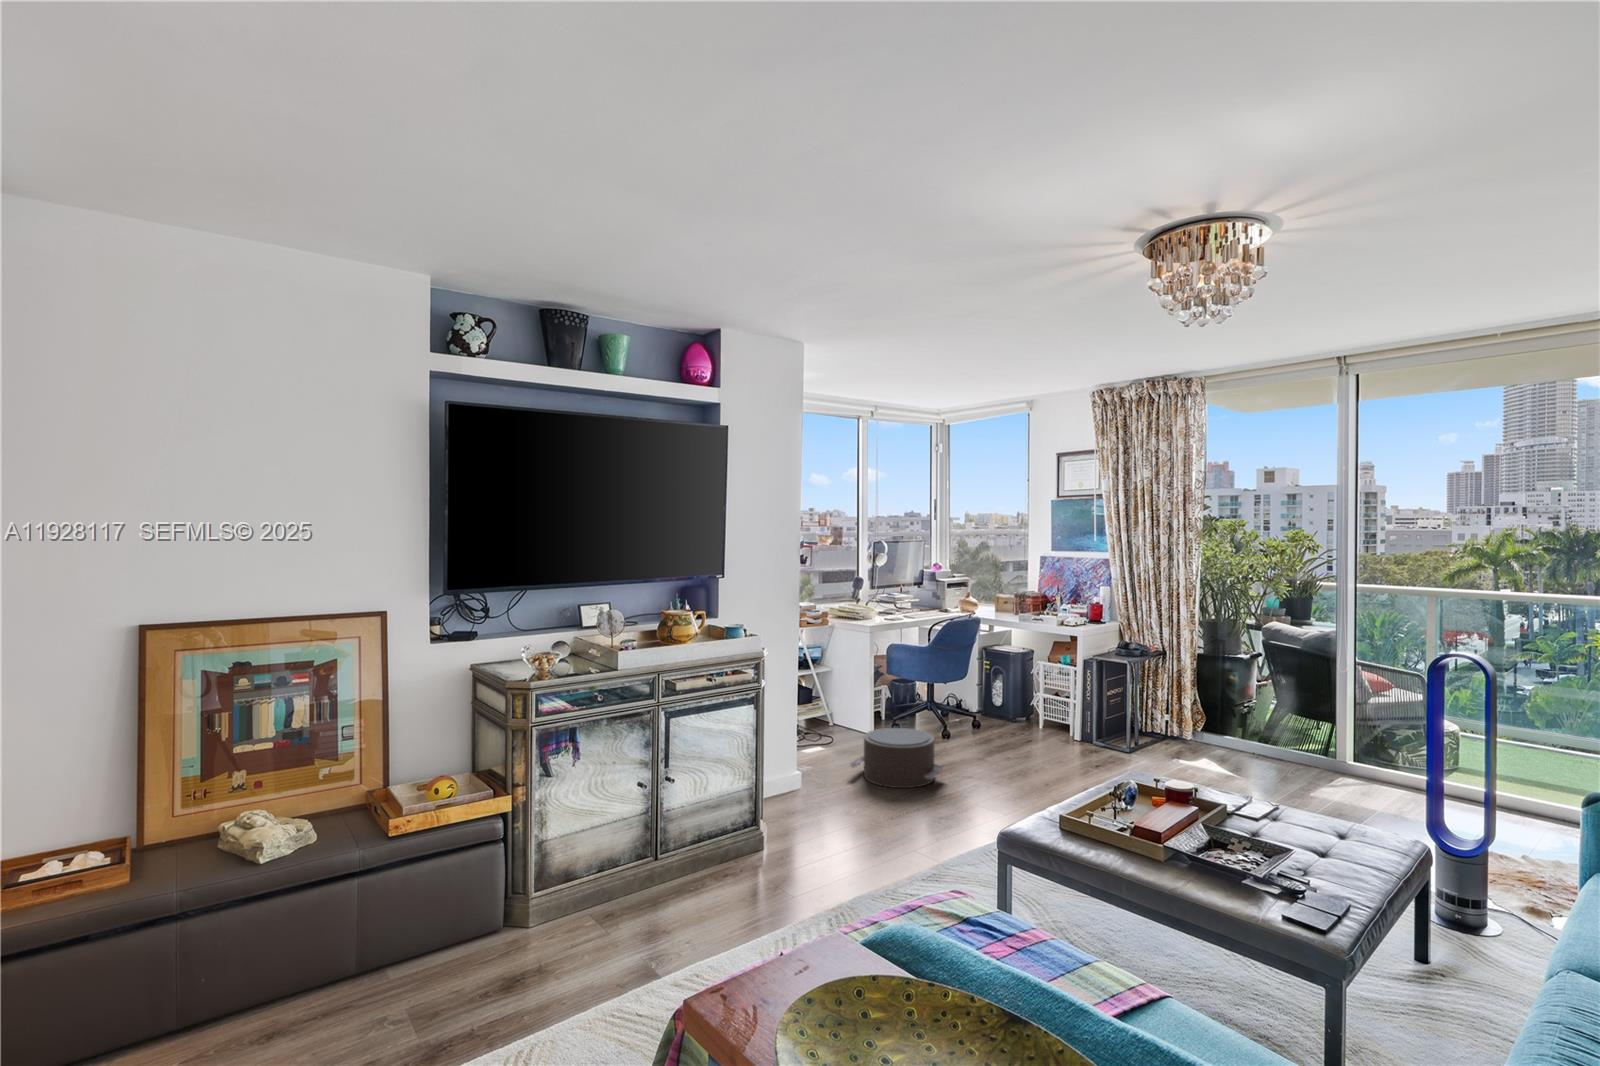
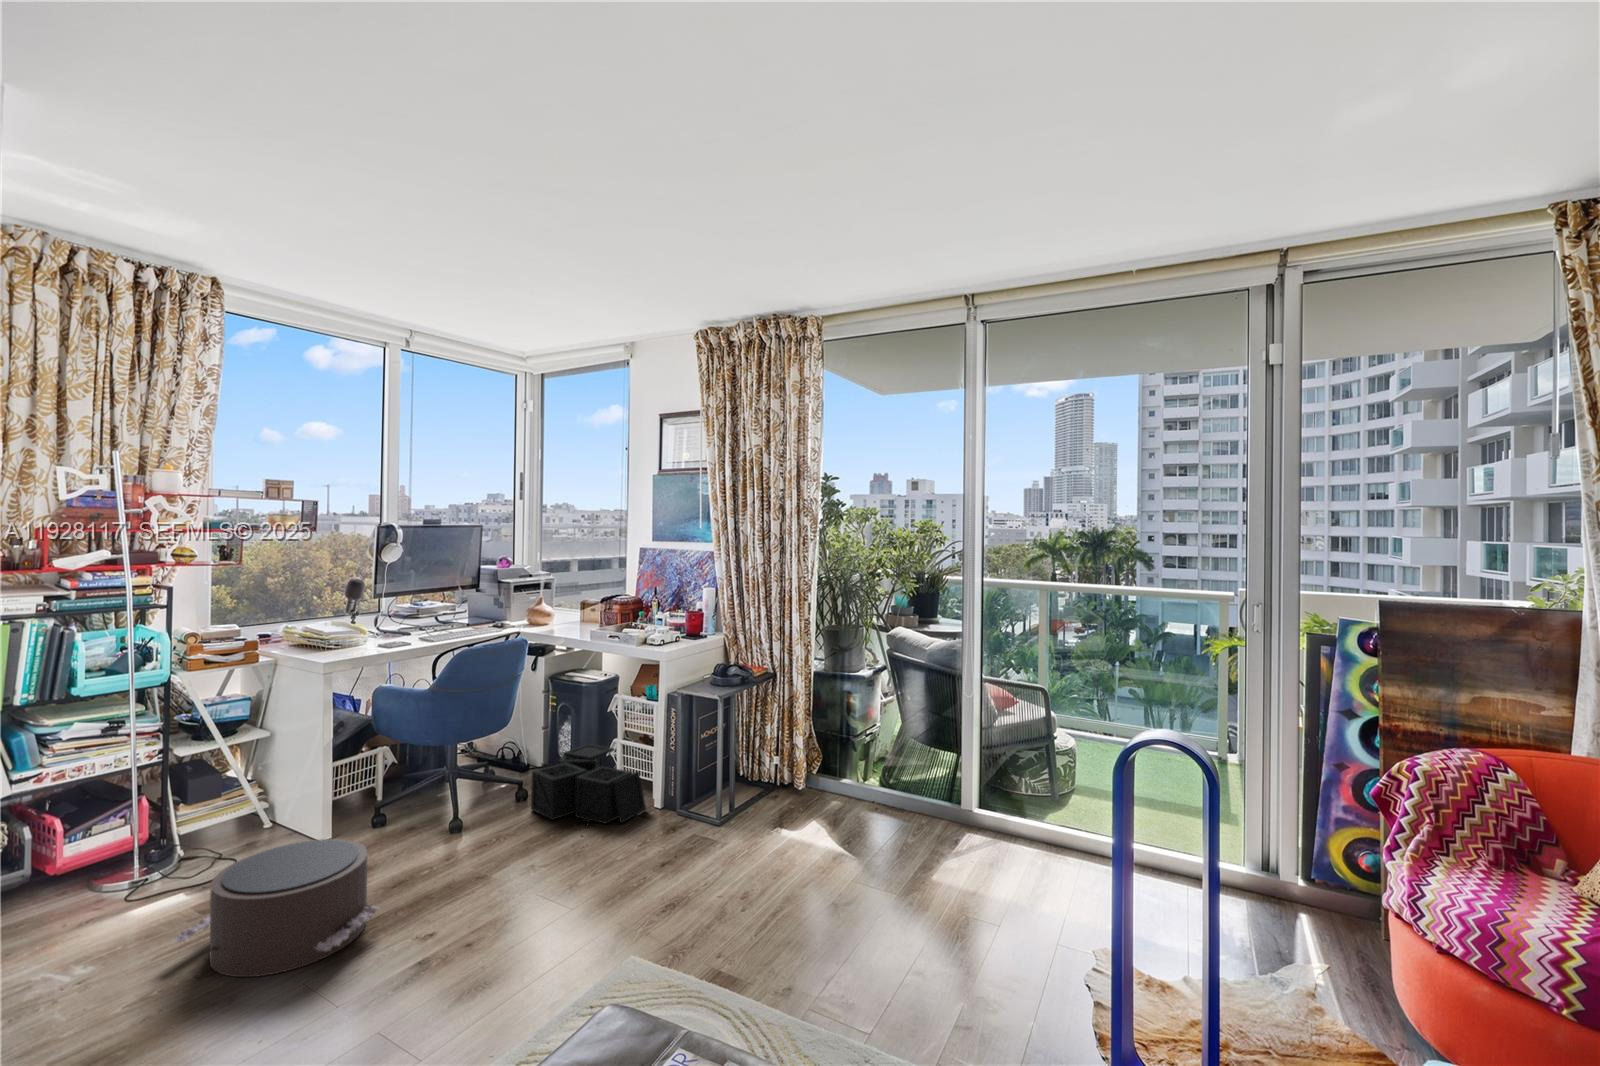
storage bin: none [989,697,1071,748] -> present [531,744,646,825]

